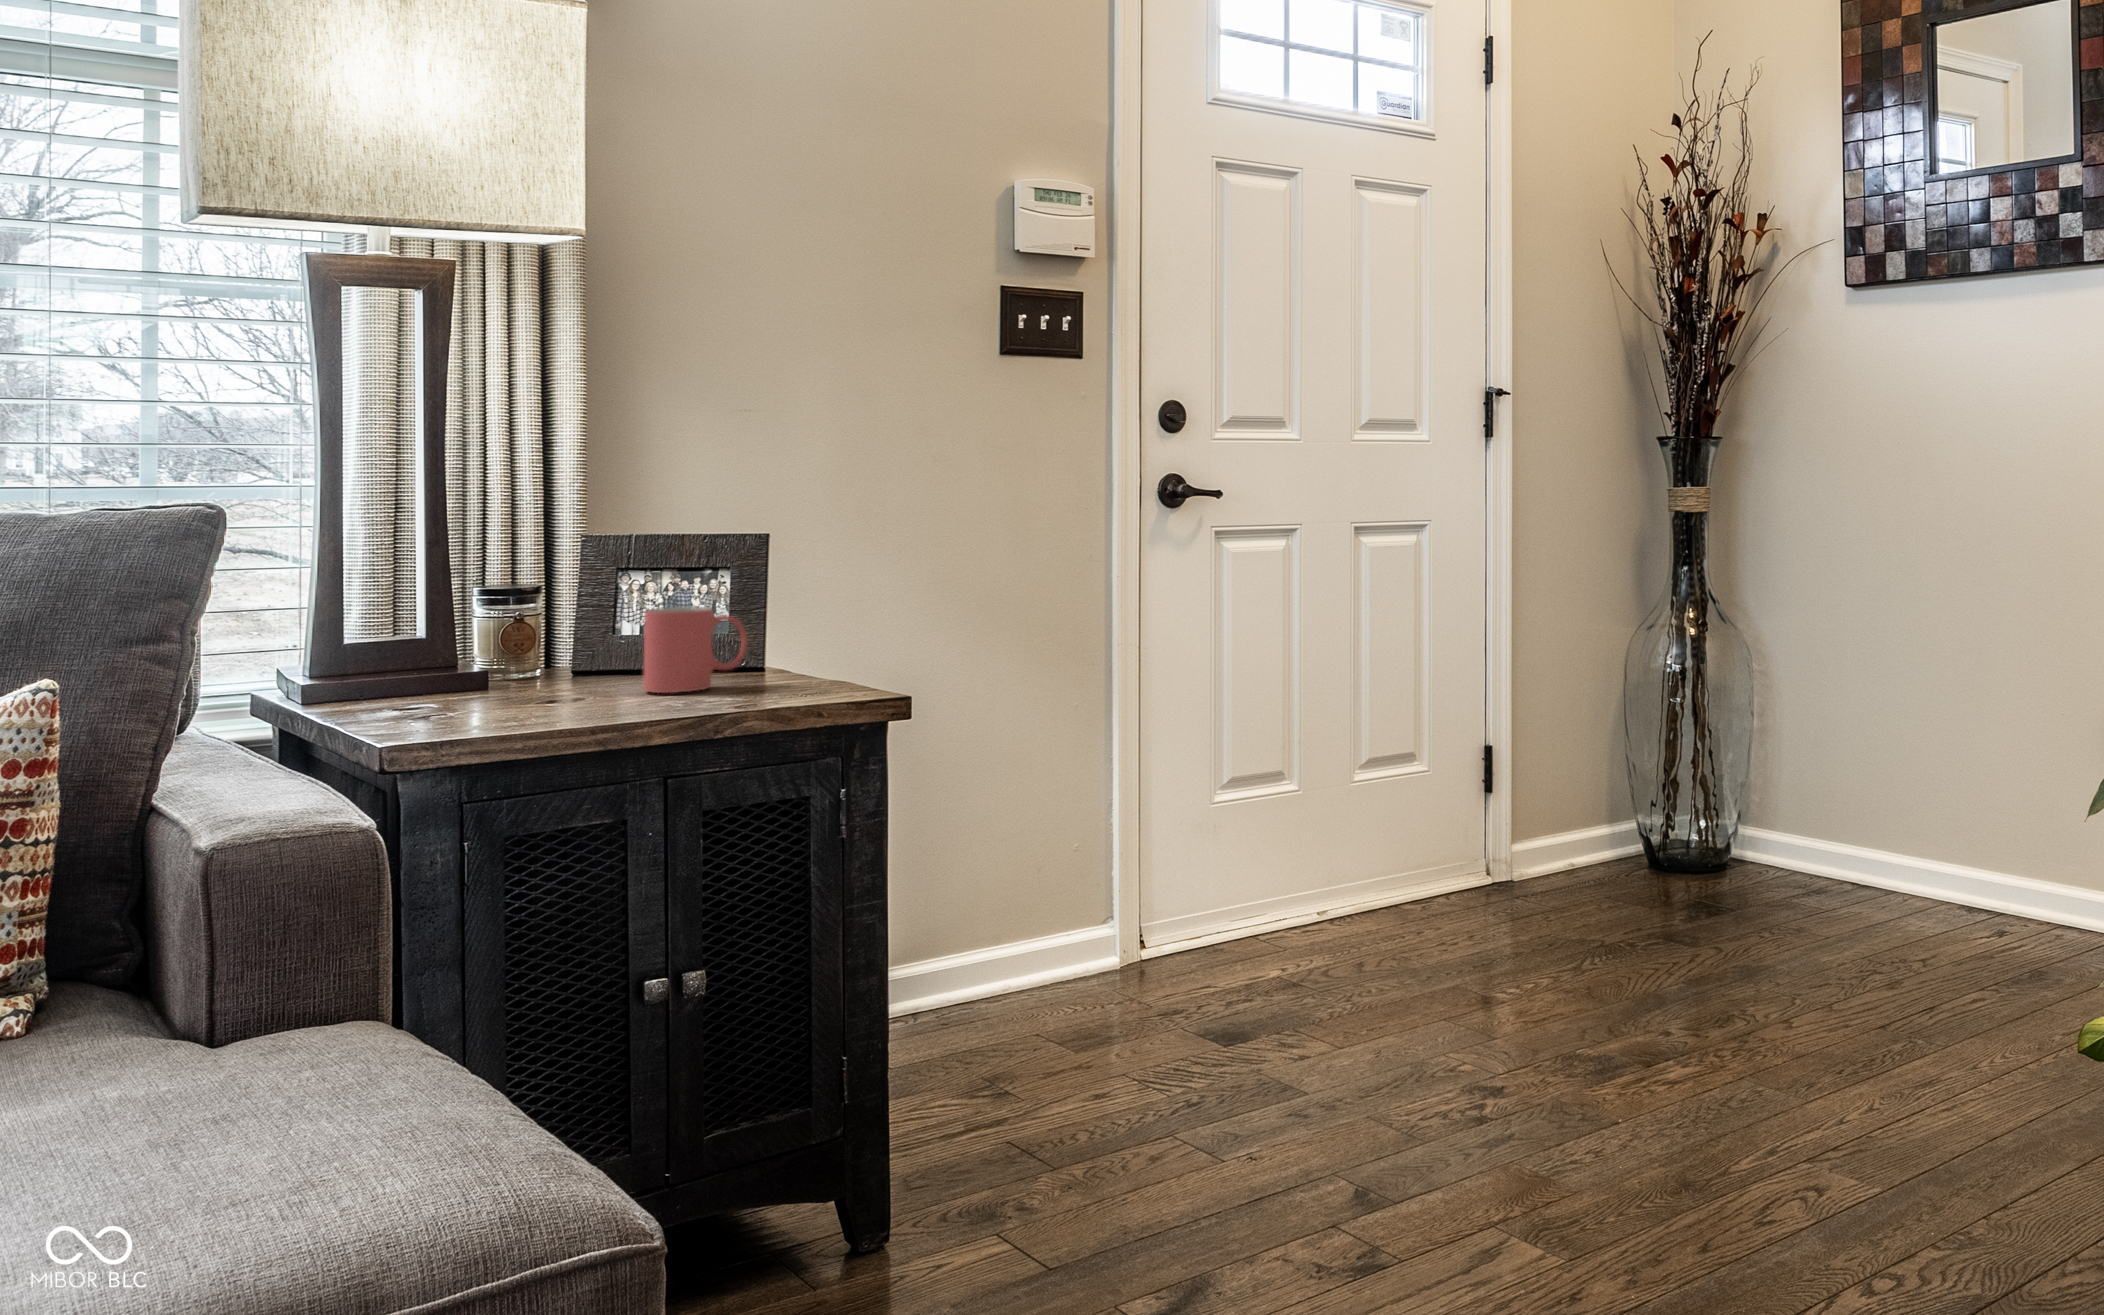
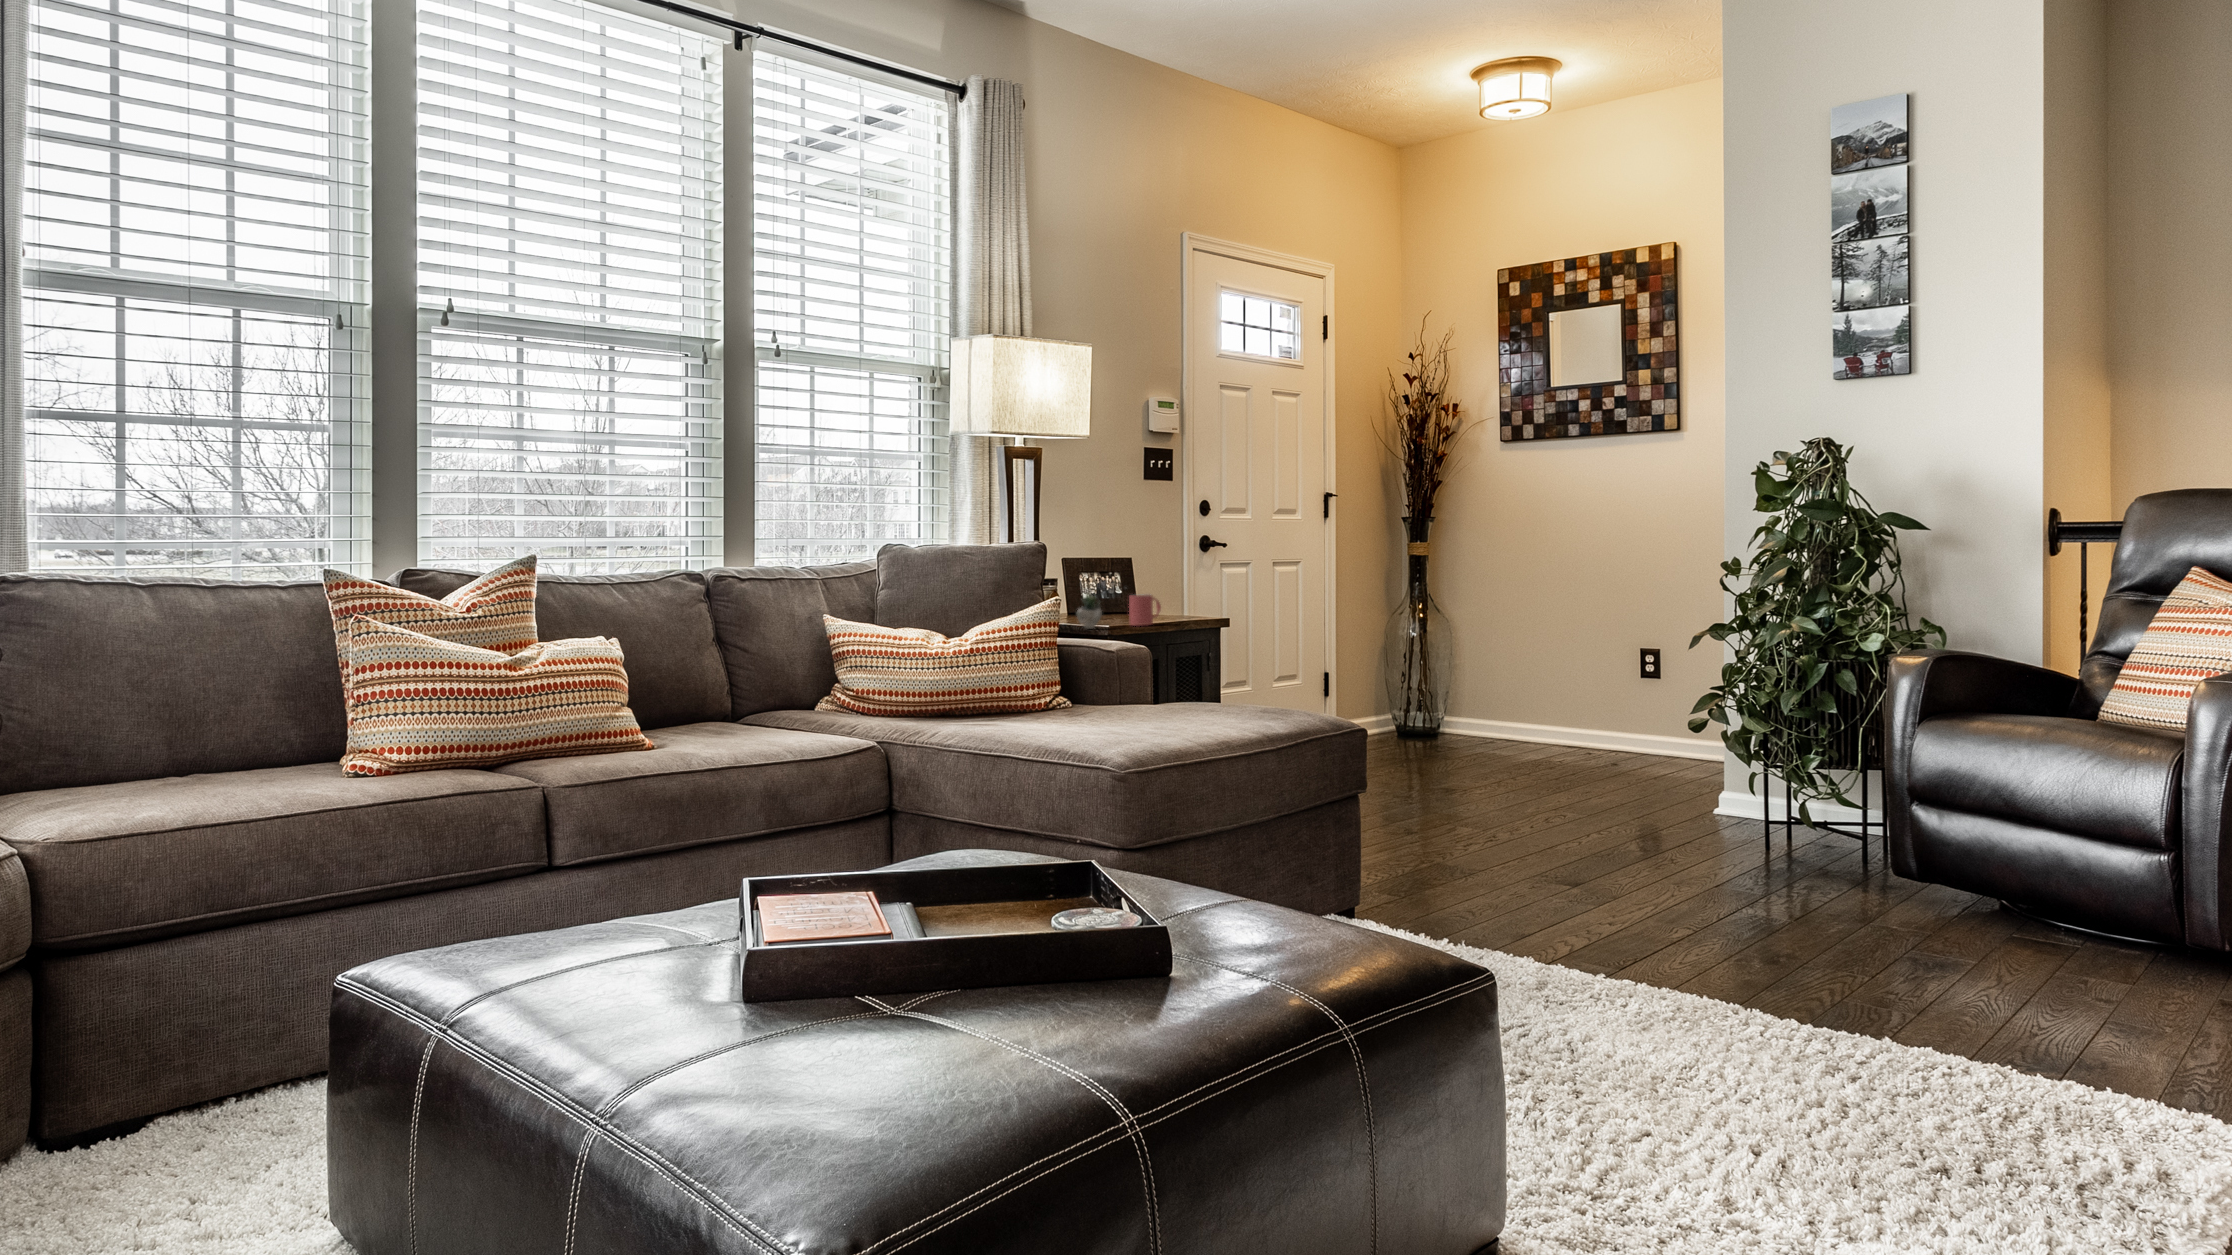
succulent plant: none [450,591,590,703] -> present [1077,594,1102,629]

